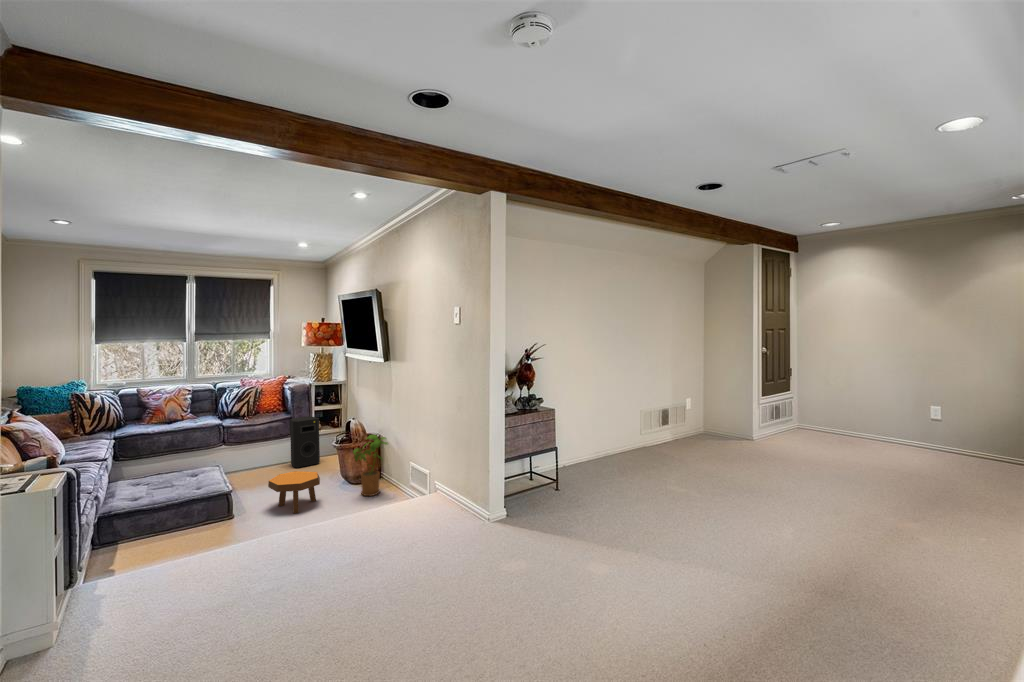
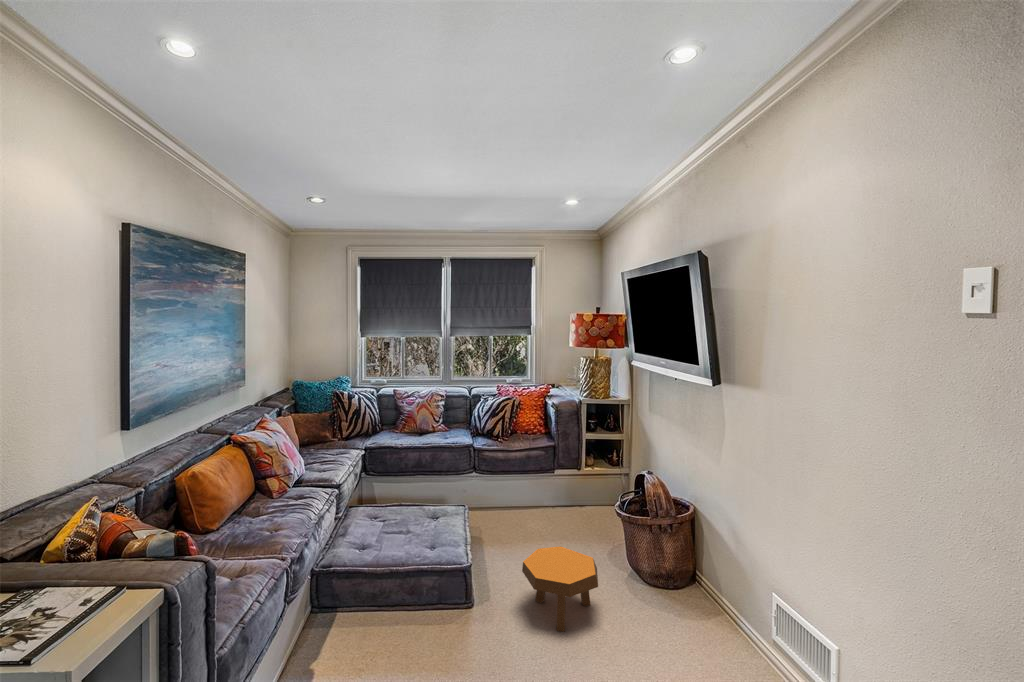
speaker: present [290,416,320,468] -> none [553,444,591,516]
house plant: present [353,435,387,496] -> none [654,515,718,621]

